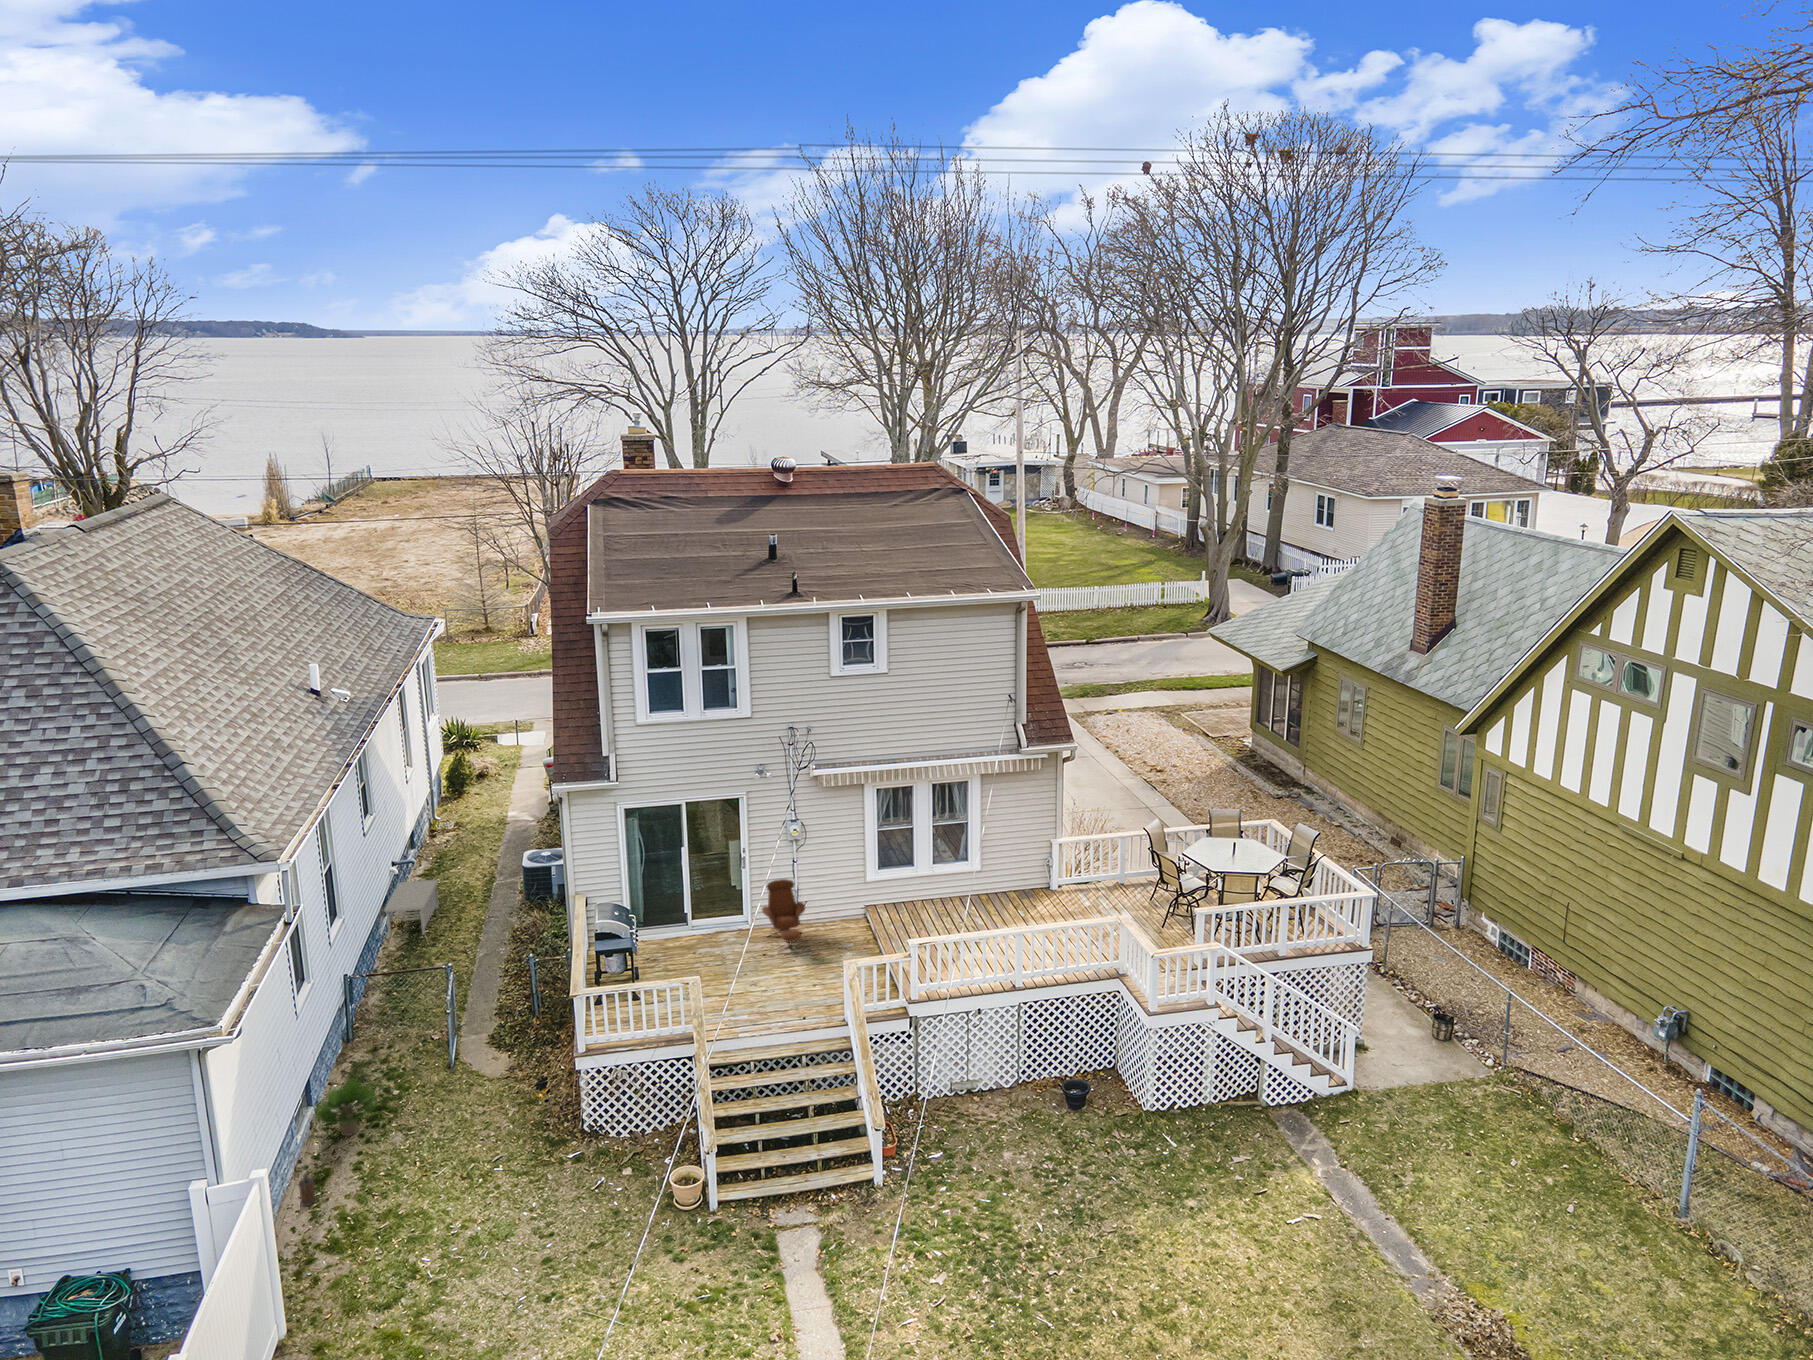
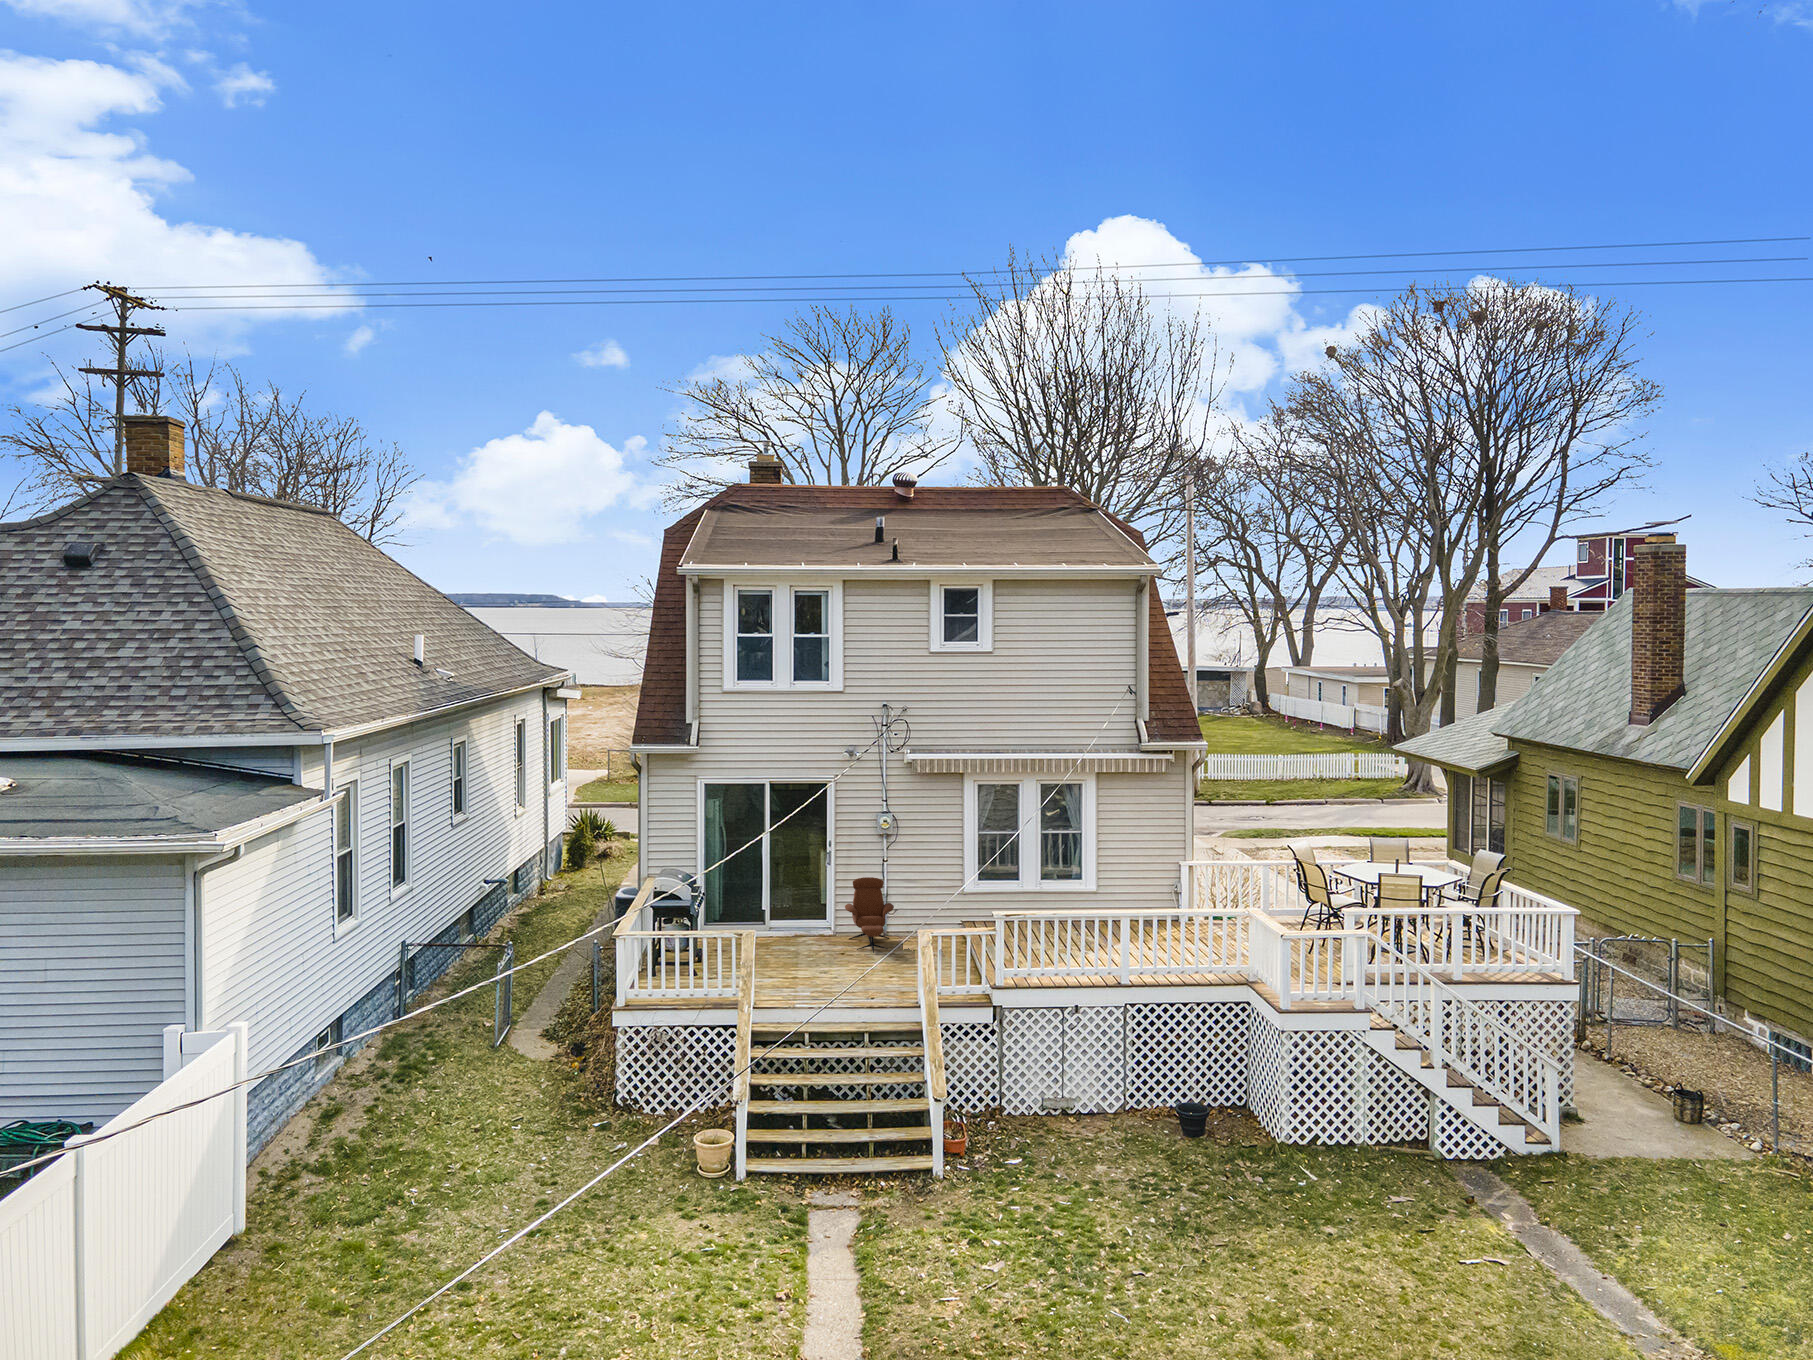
storage bench: present [384,880,439,937] -> none [463,903,526,952]
potted plant: present [315,1080,377,1136] -> none [334,1024,407,1089]
watering can: present [299,1171,316,1206] -> none [300,1098,316,1137]

